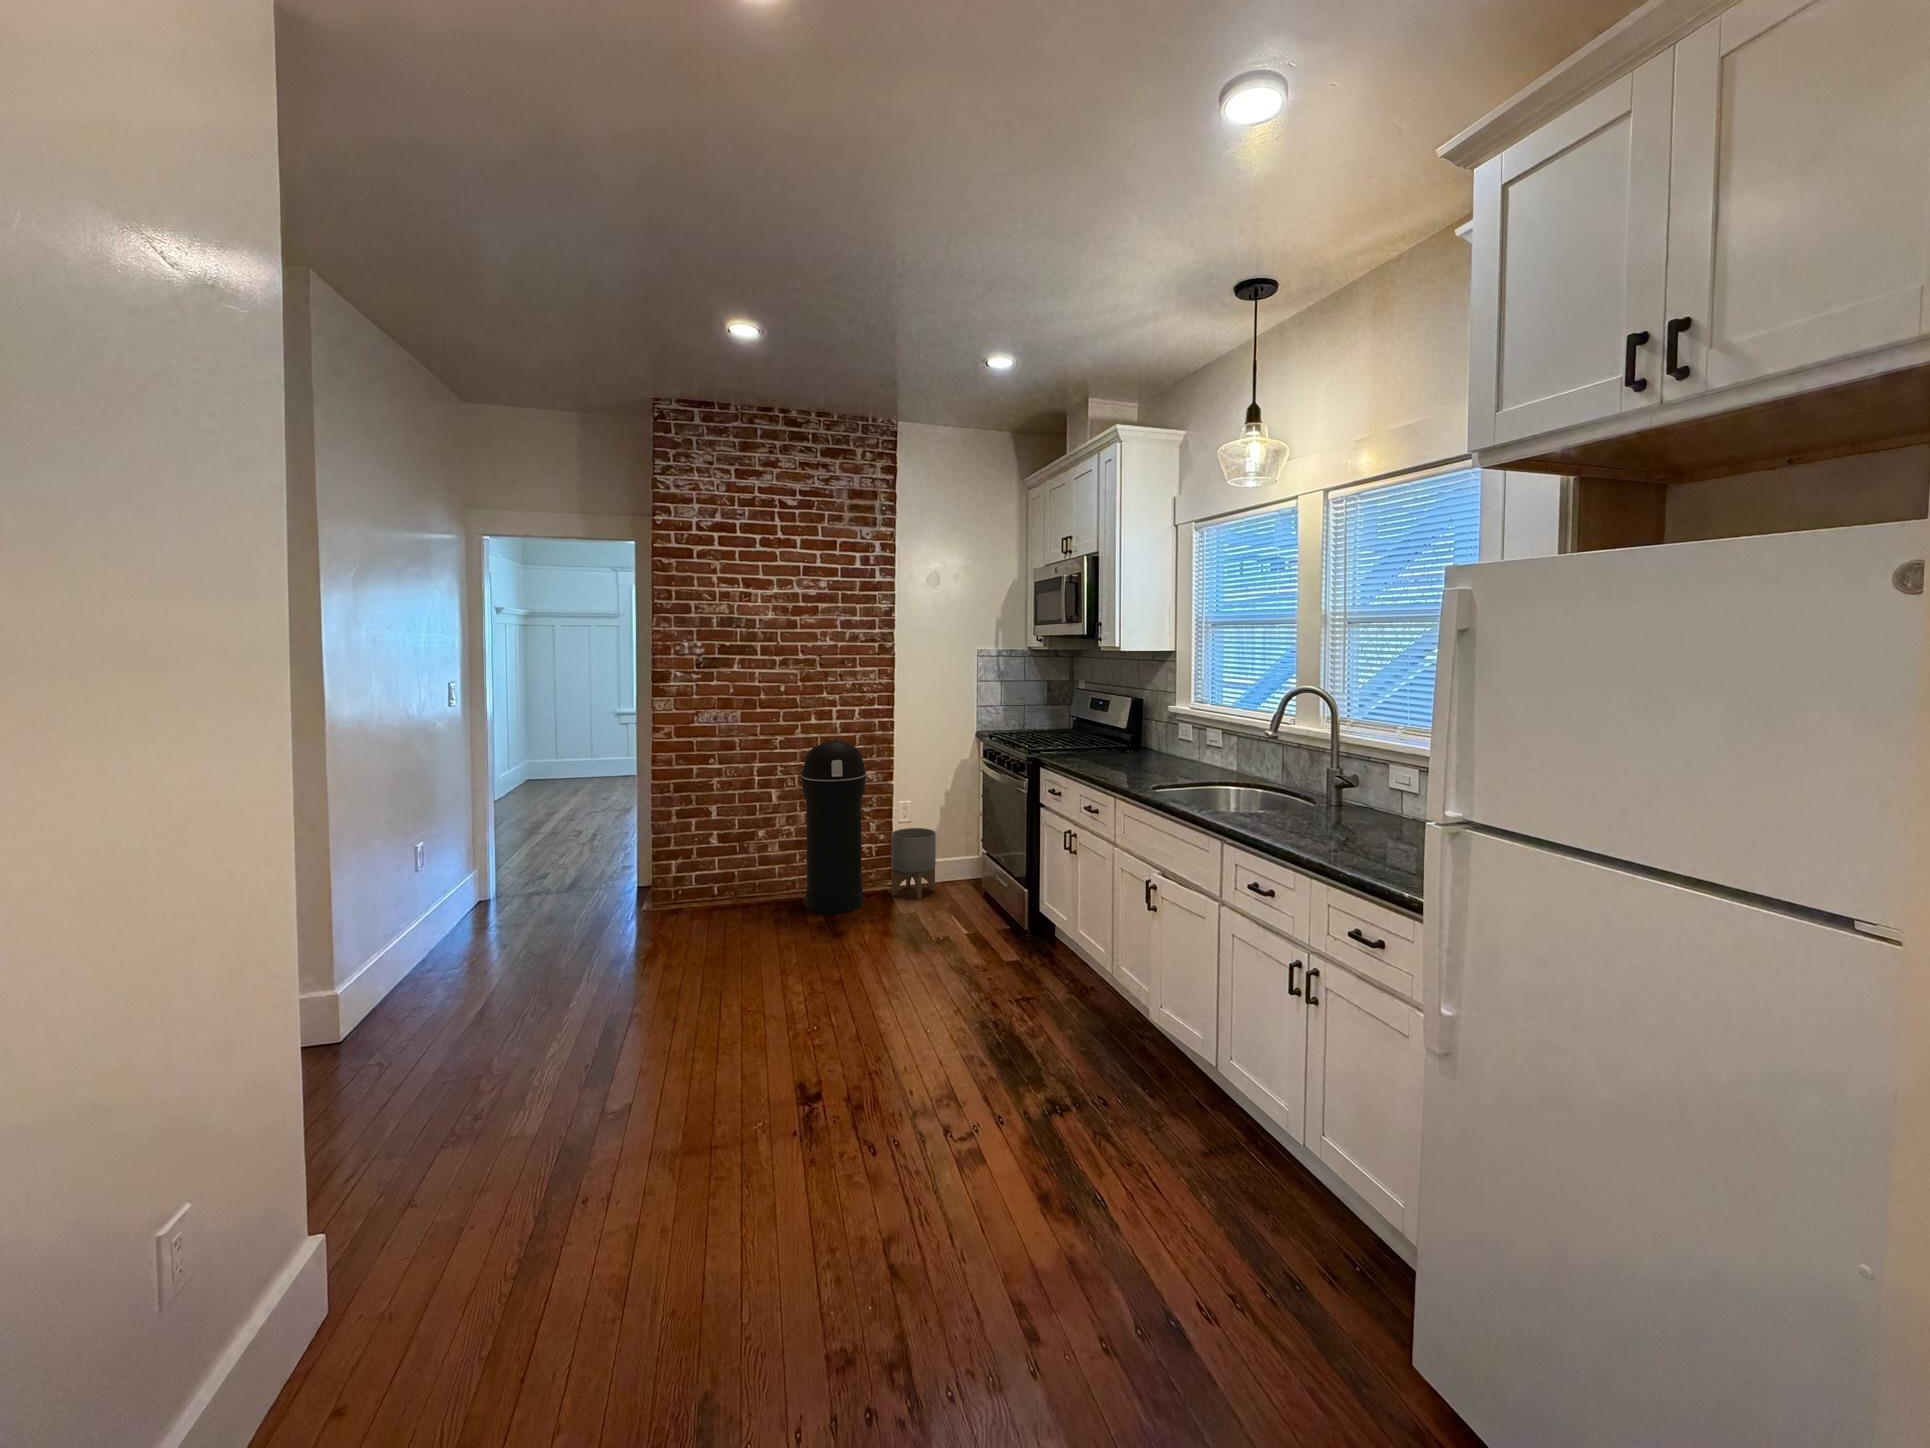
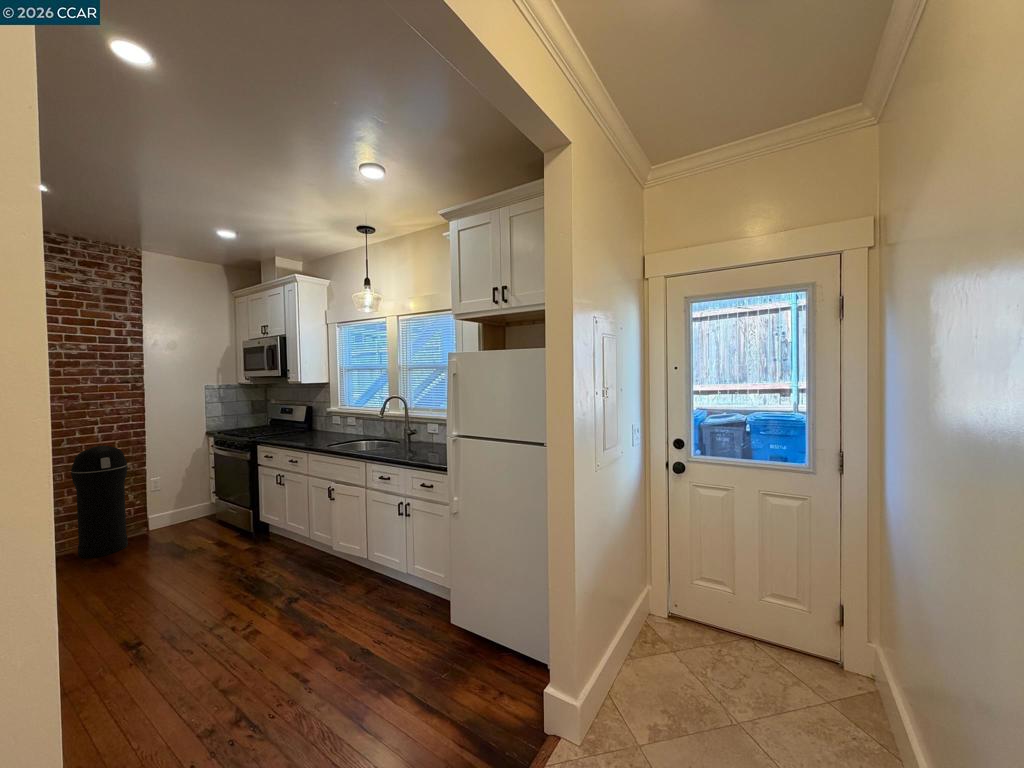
planter: present [891,828,936,899] -> none [148,491,182,536]

